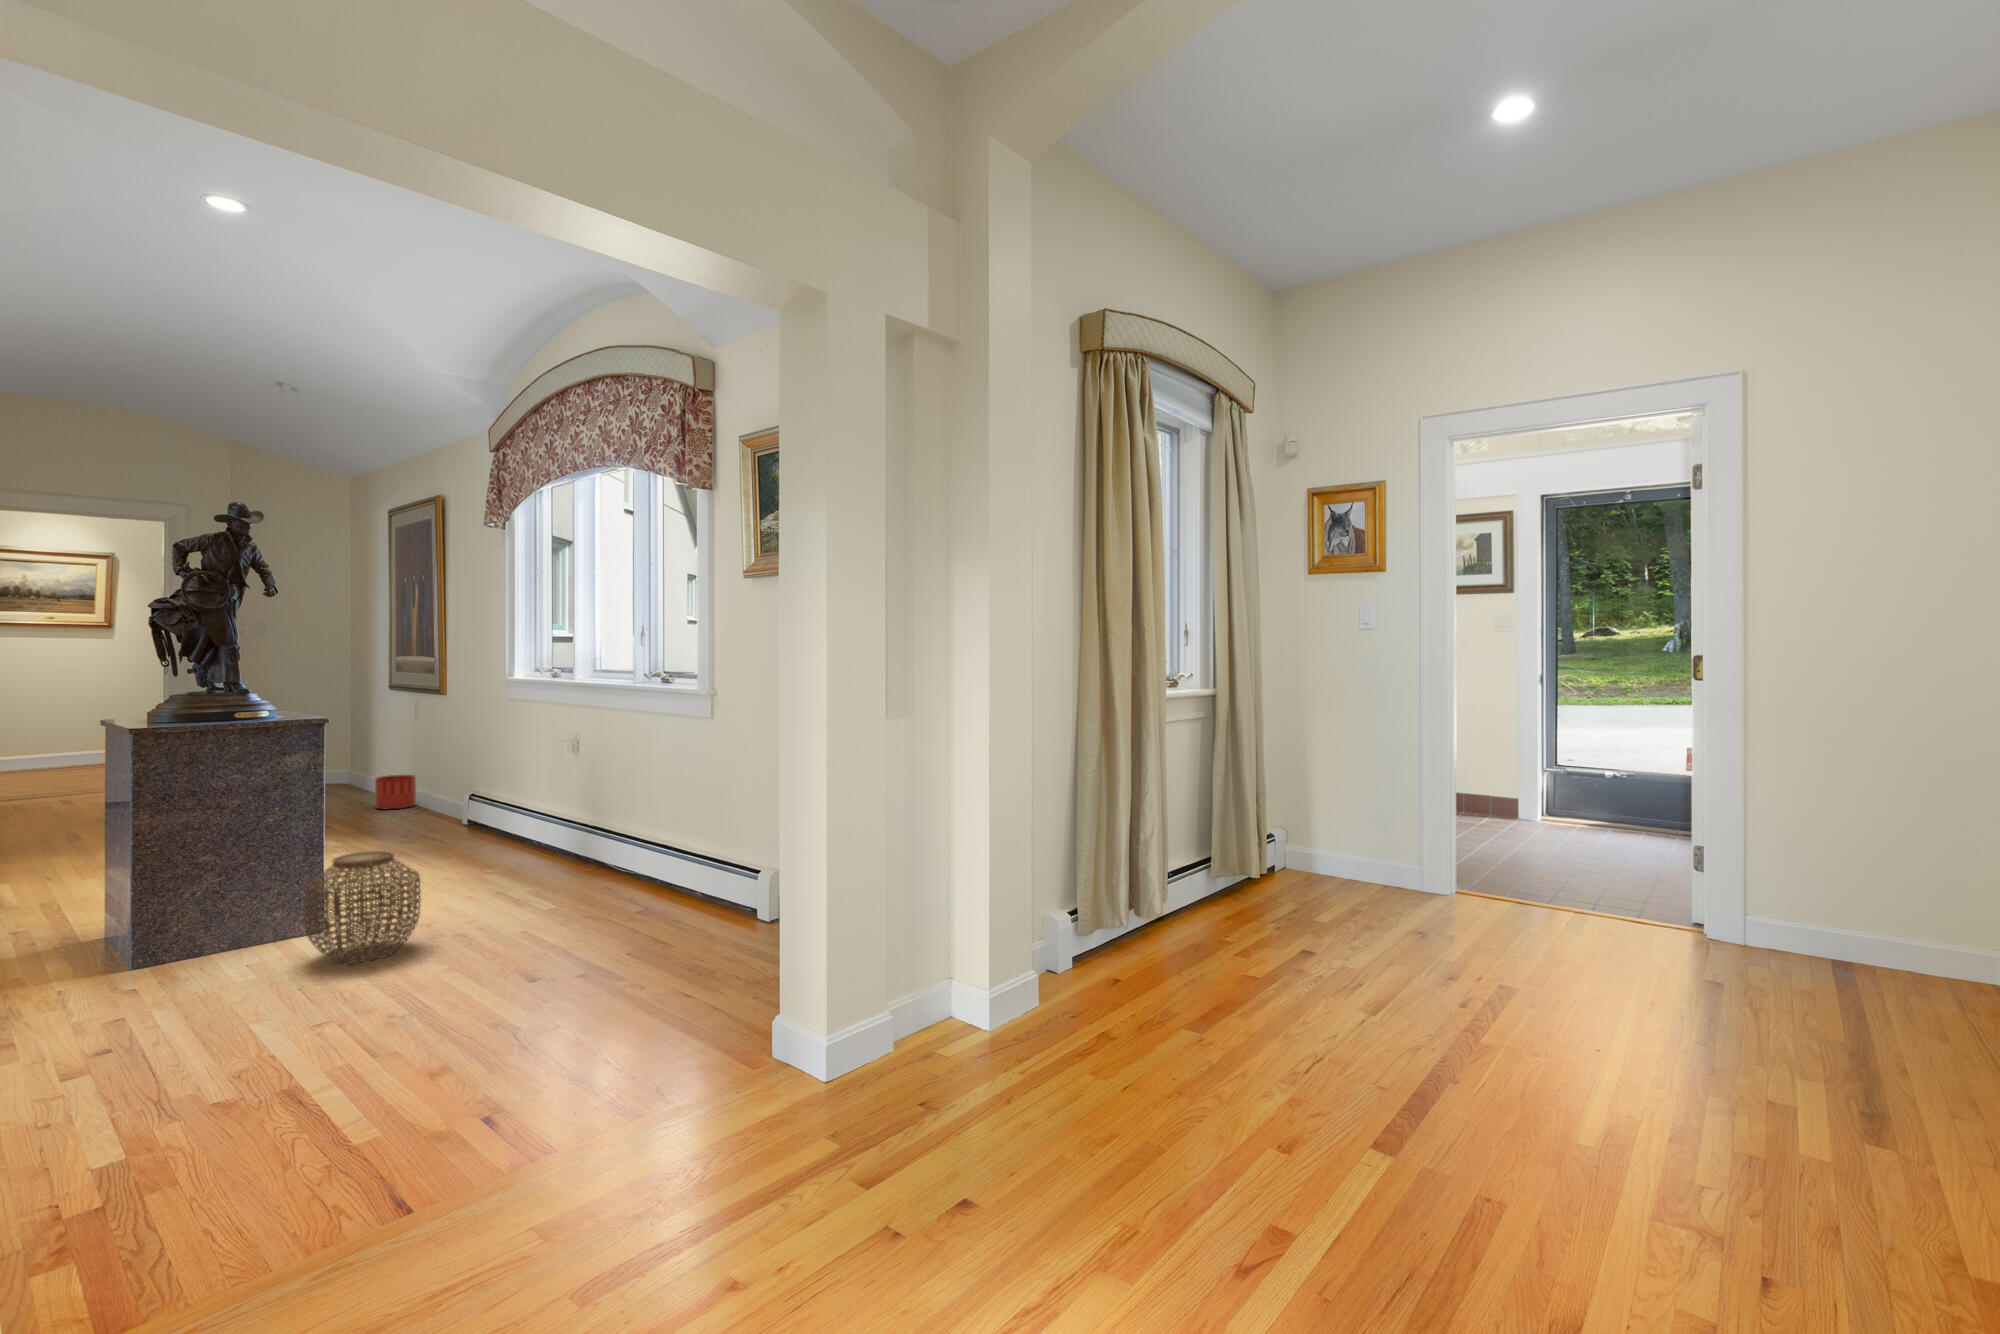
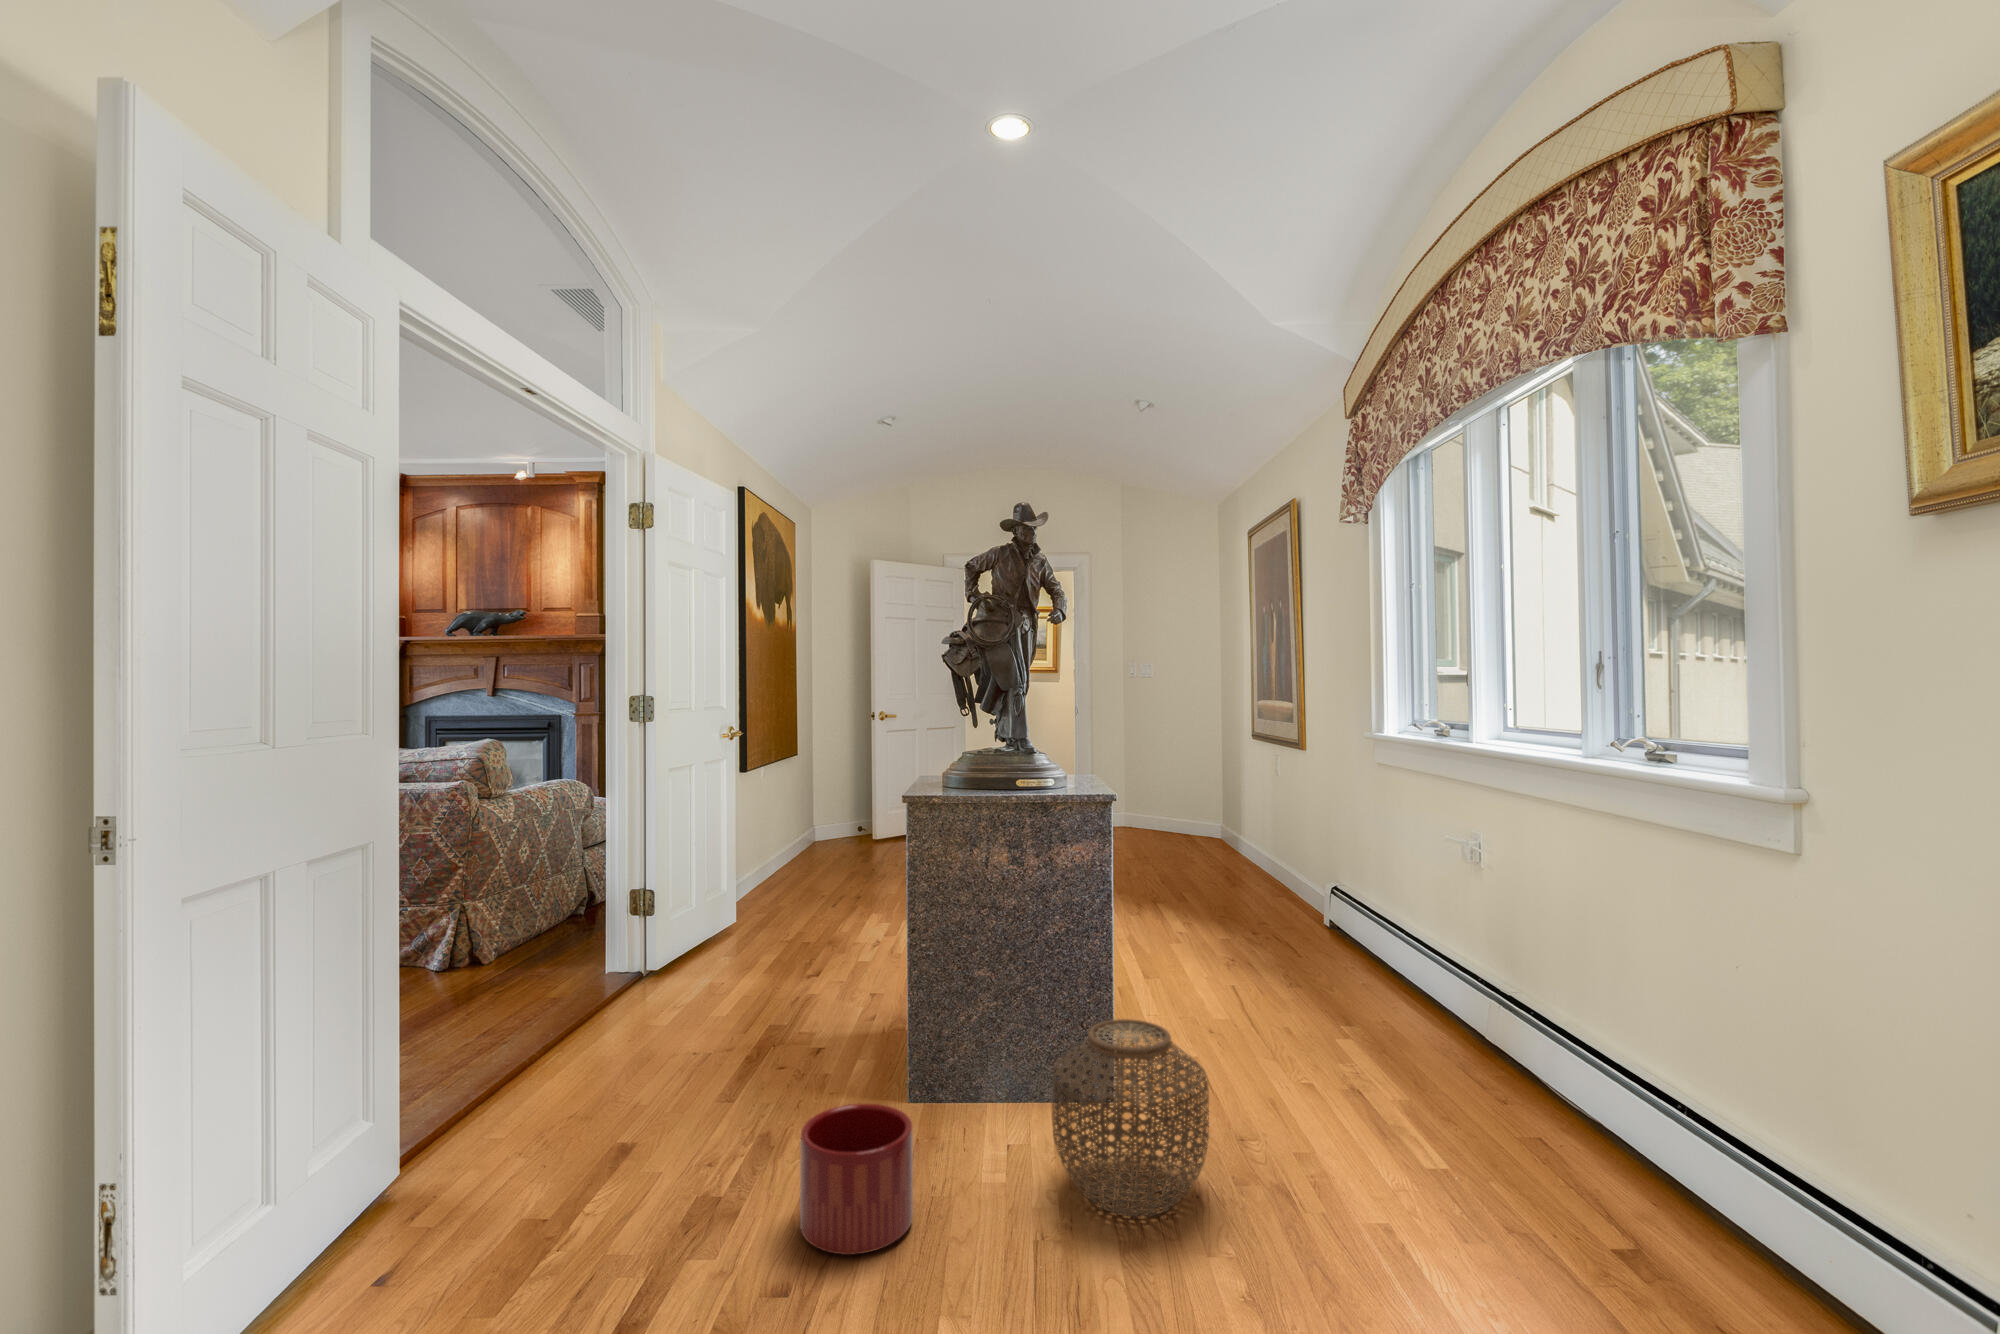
planter: present [375,775,416,810] -> present [800,1103,913,1255]

